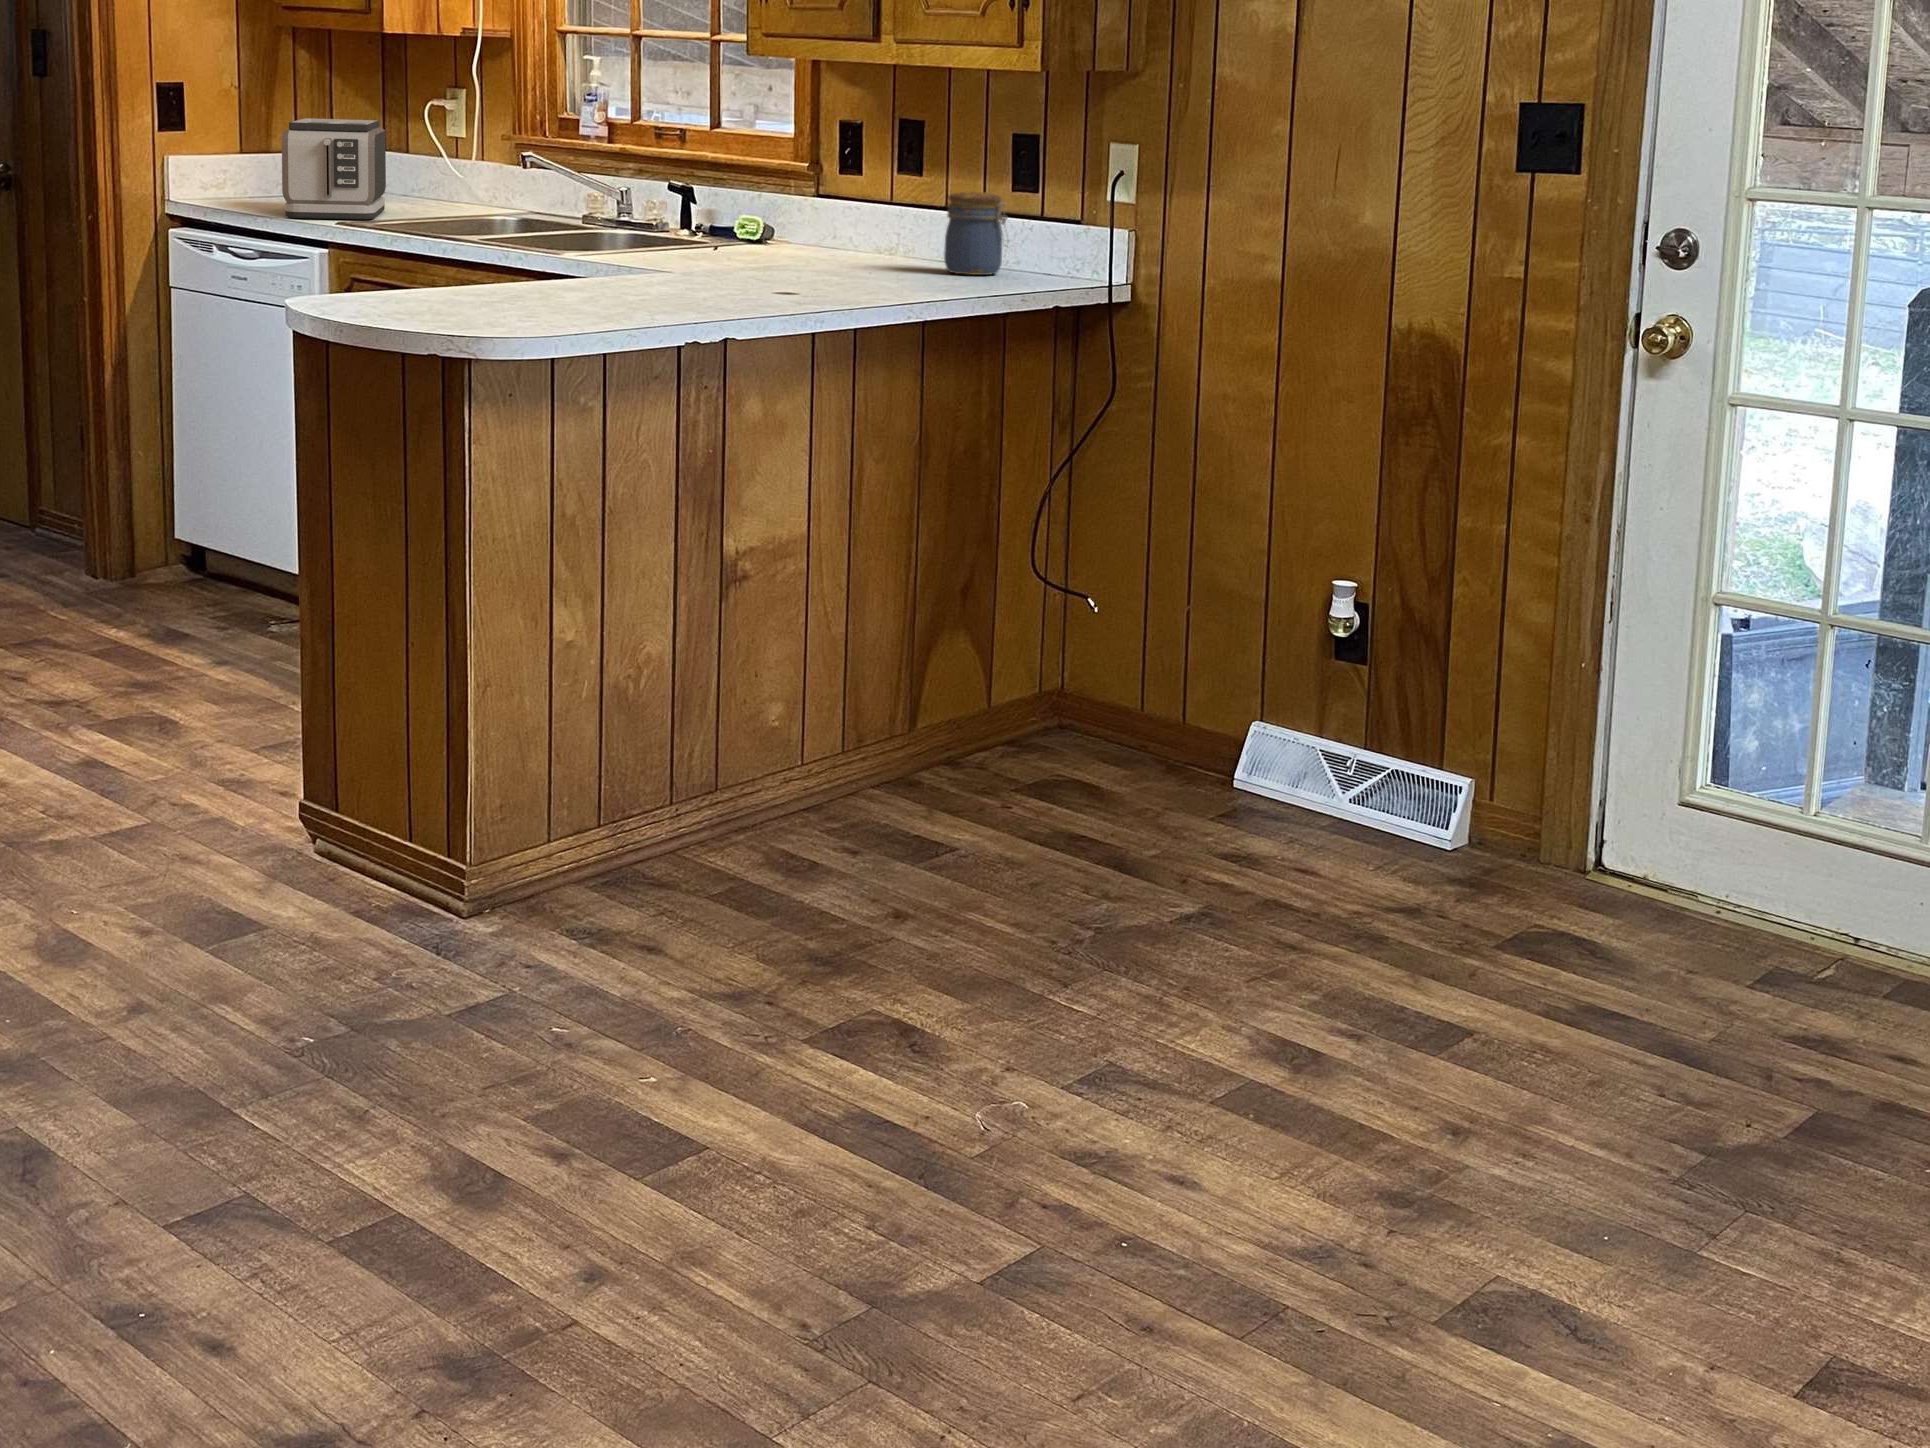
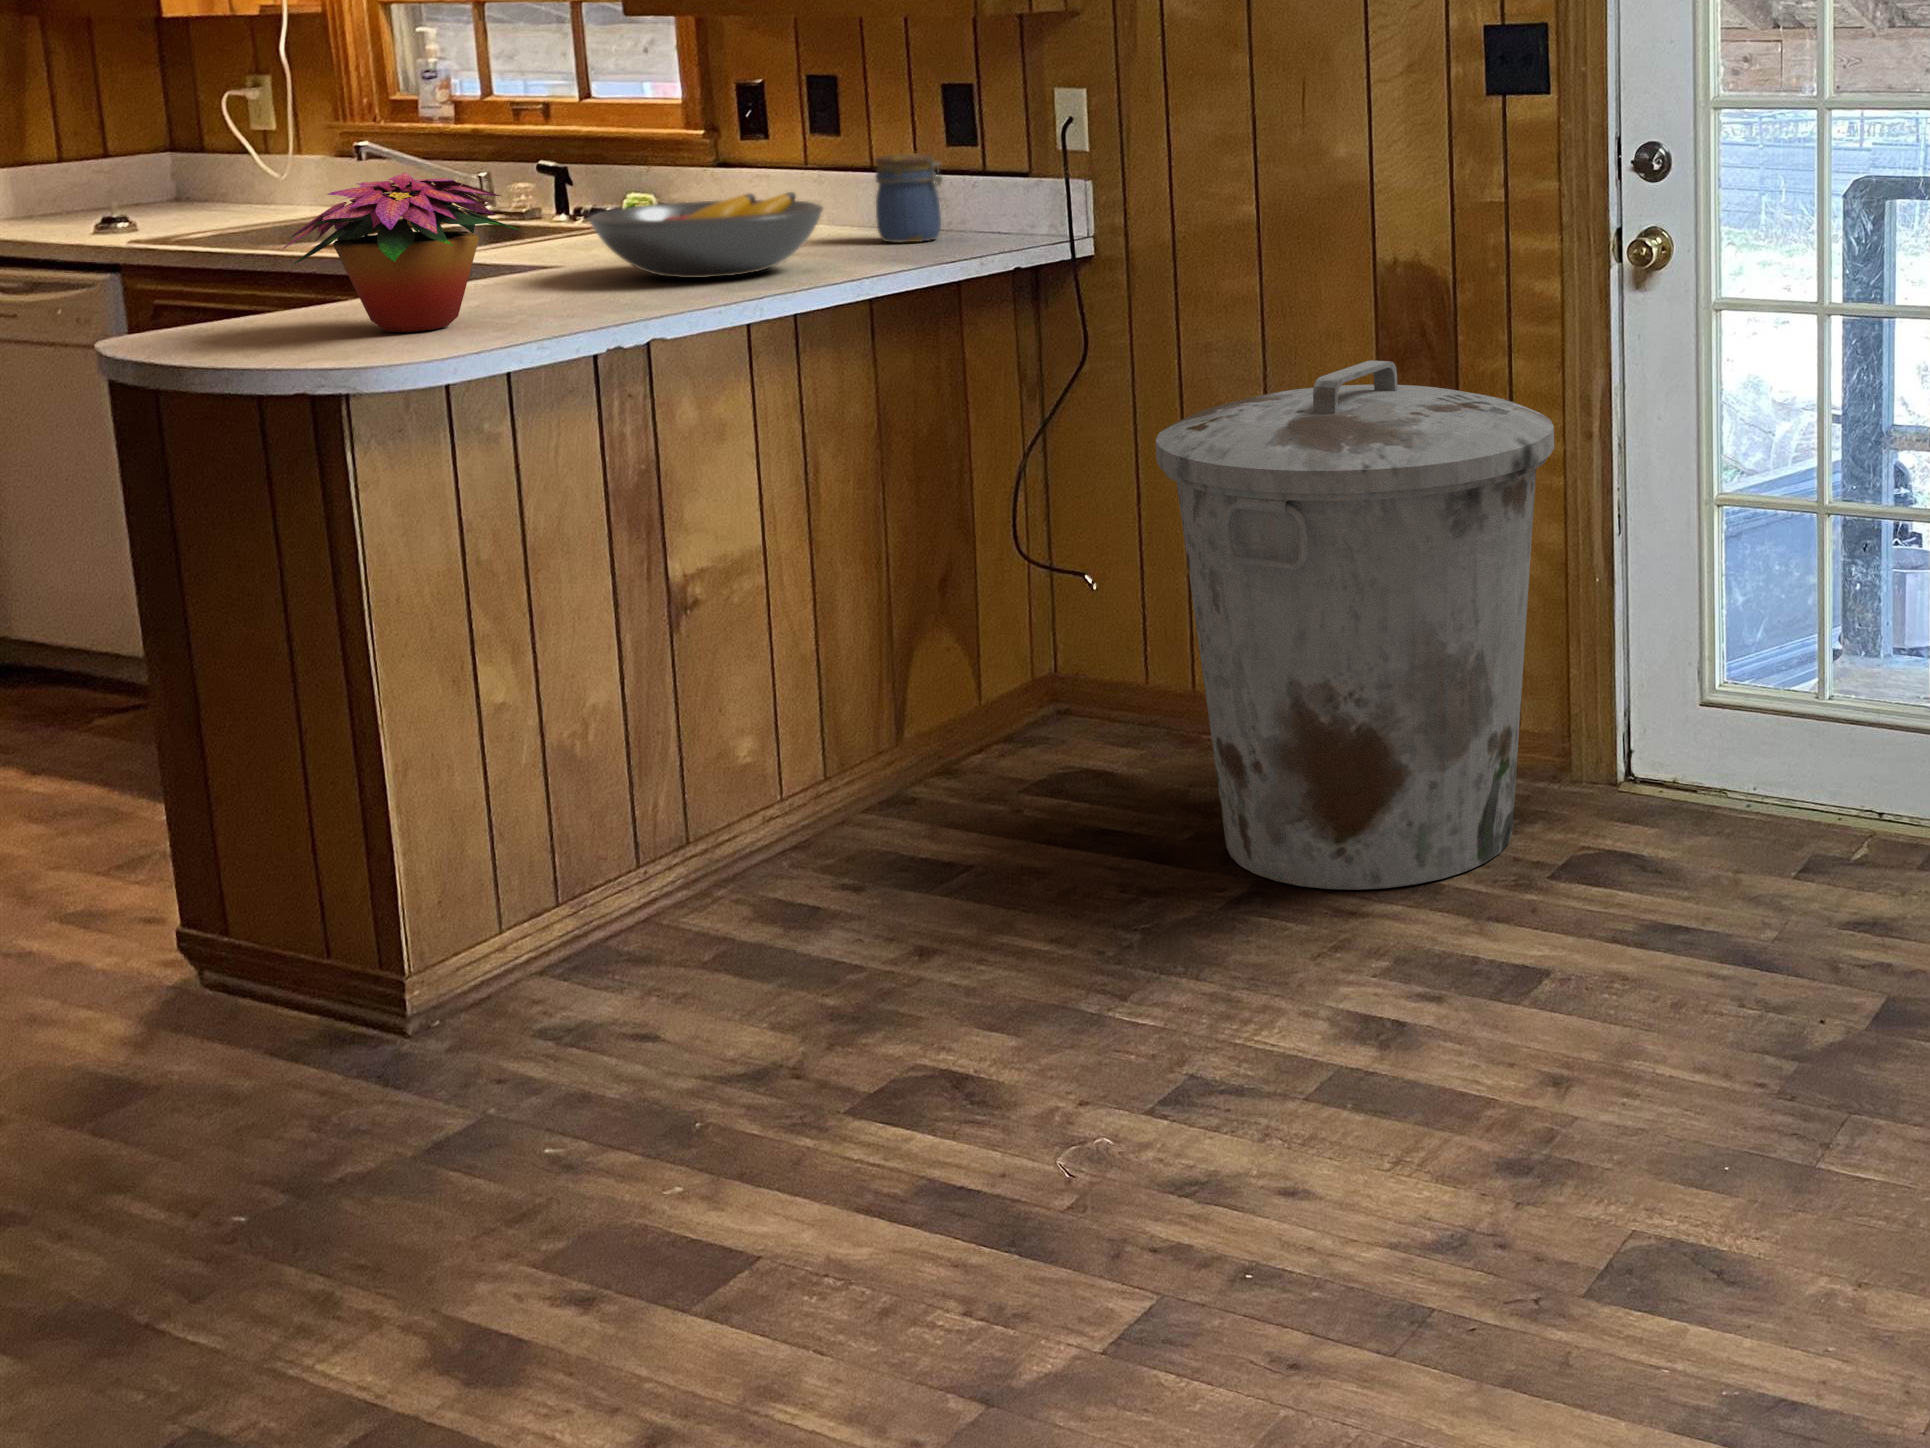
toaster: present [282,118,386,219] -> none [52,120,191,241]
flower arrangement: none [423,171,633,311] -> present [282,173,519,332]
fruit bowl: none [688,216,892,289] -> present [589,192,823,278]
trash can: none [1162,422,1551,934] -> present [1156,360,1554,890]

